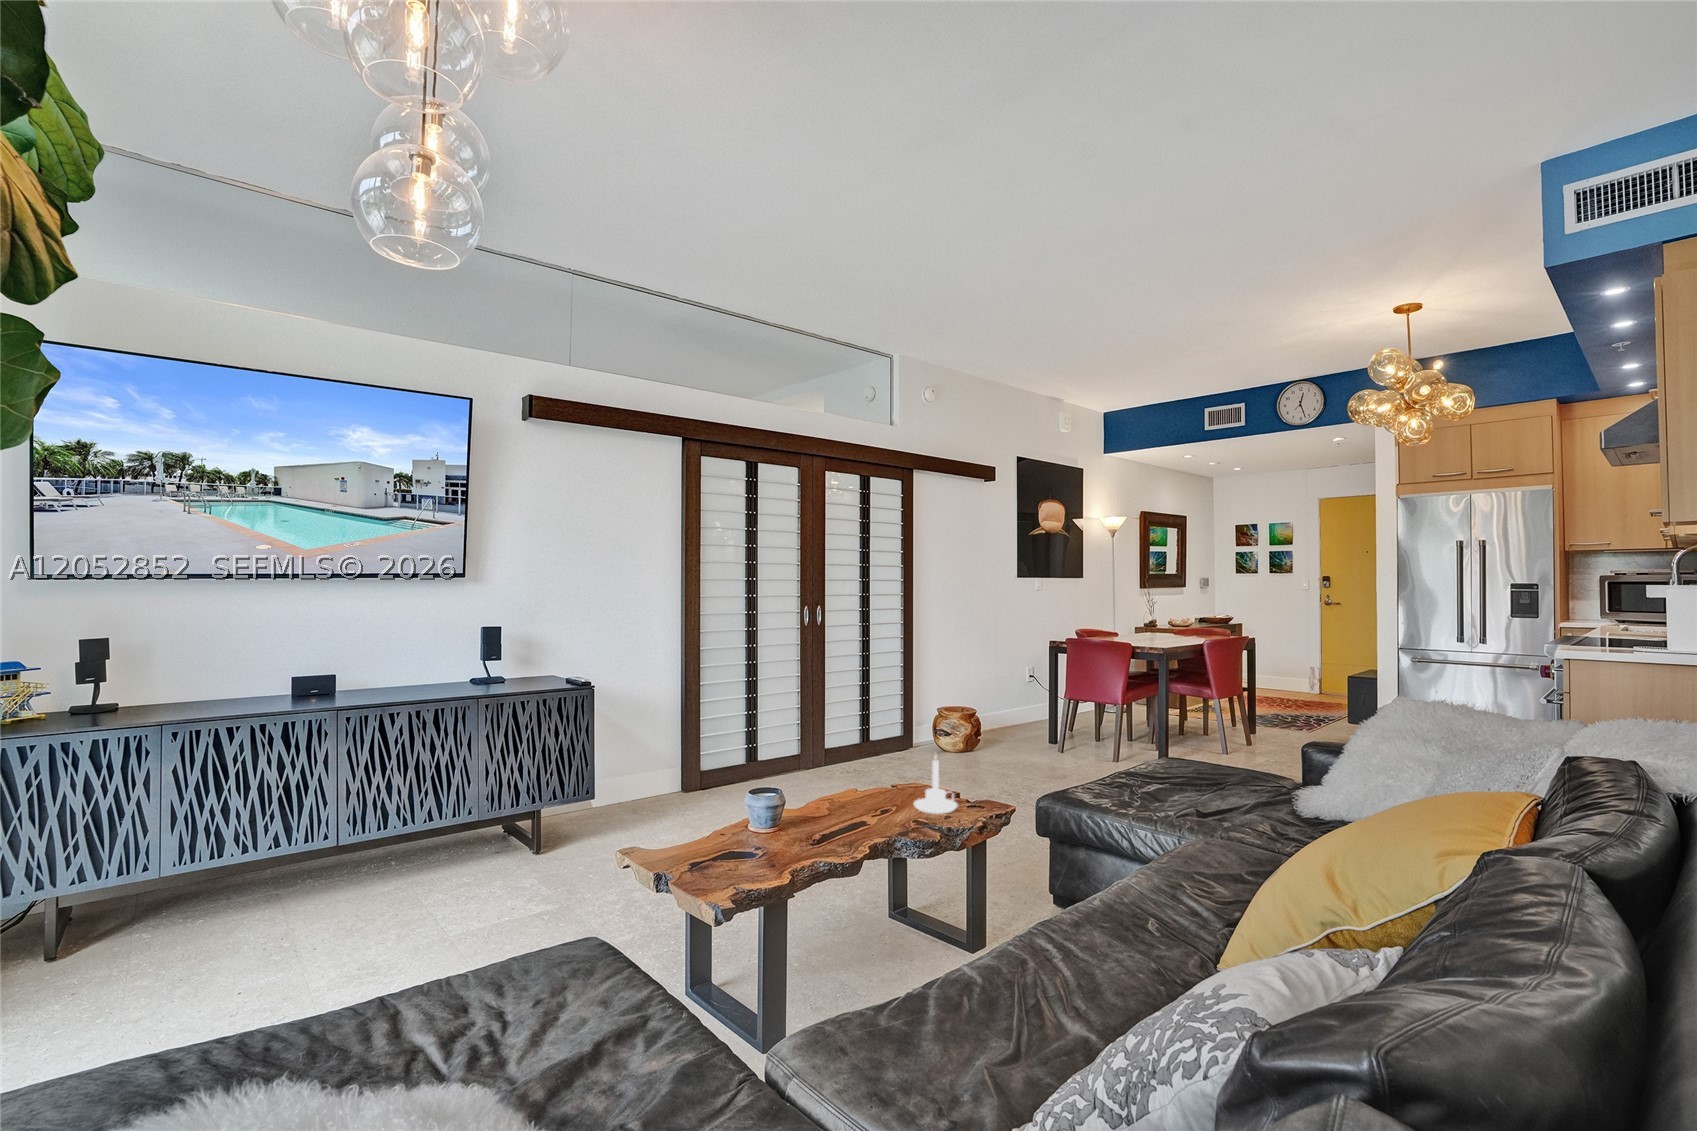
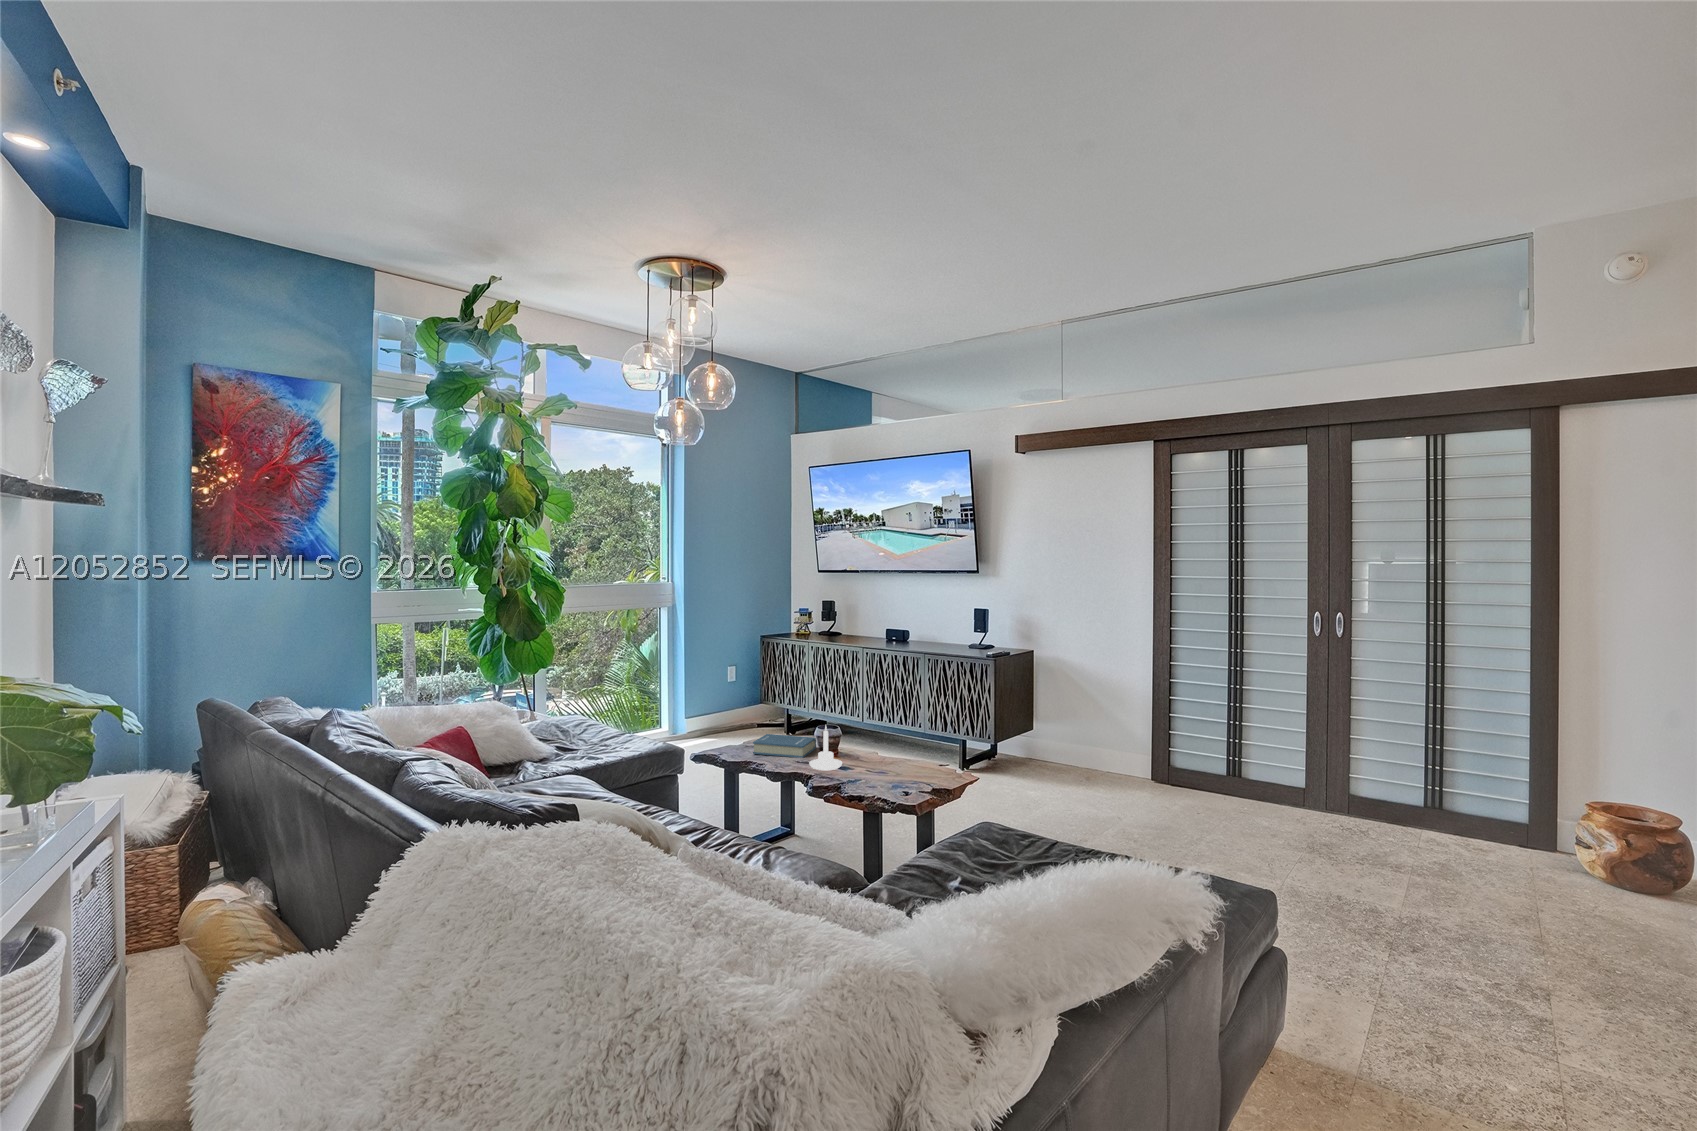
hardback book: none [791,795,878,840] -> present [753,734,816,758]

